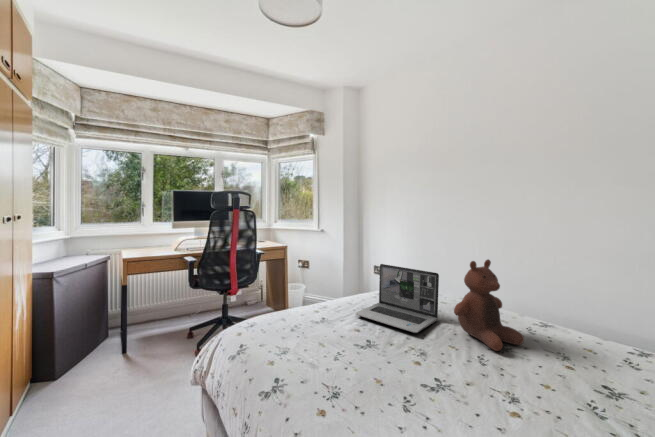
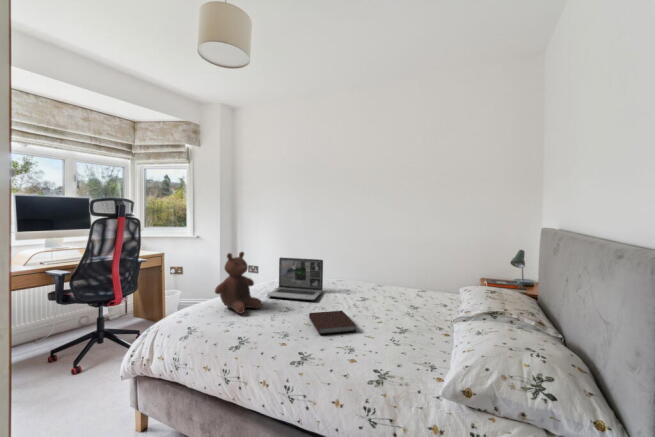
stuffed bear: present [454,260,524,351] -> present [215,252,262,314]
notebook: none [391,358,464,420] -> present [309,311,356,334]

